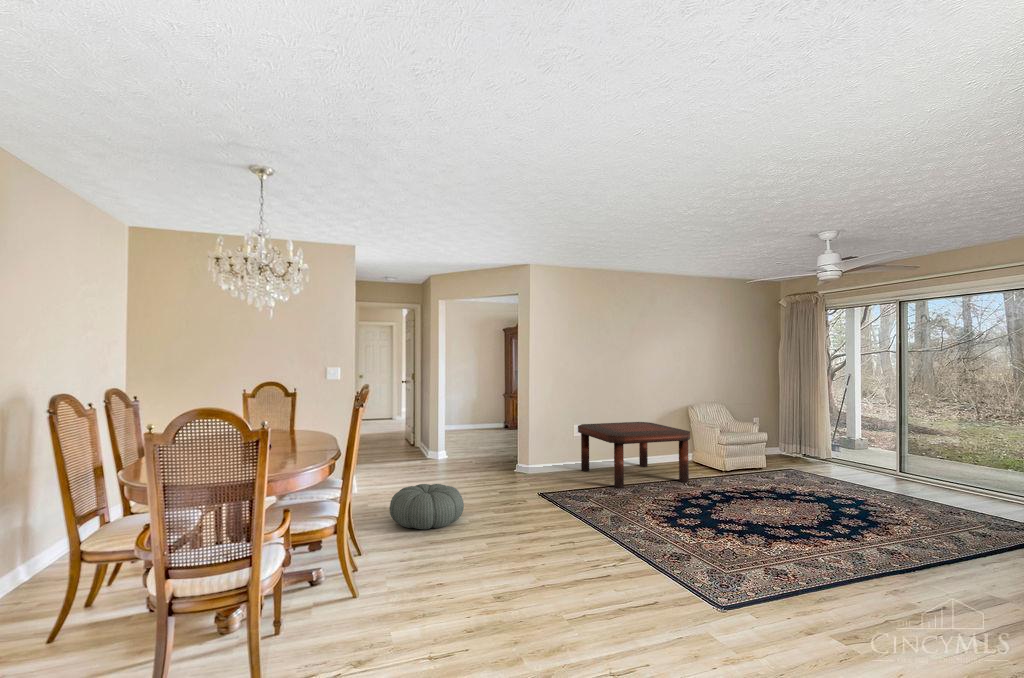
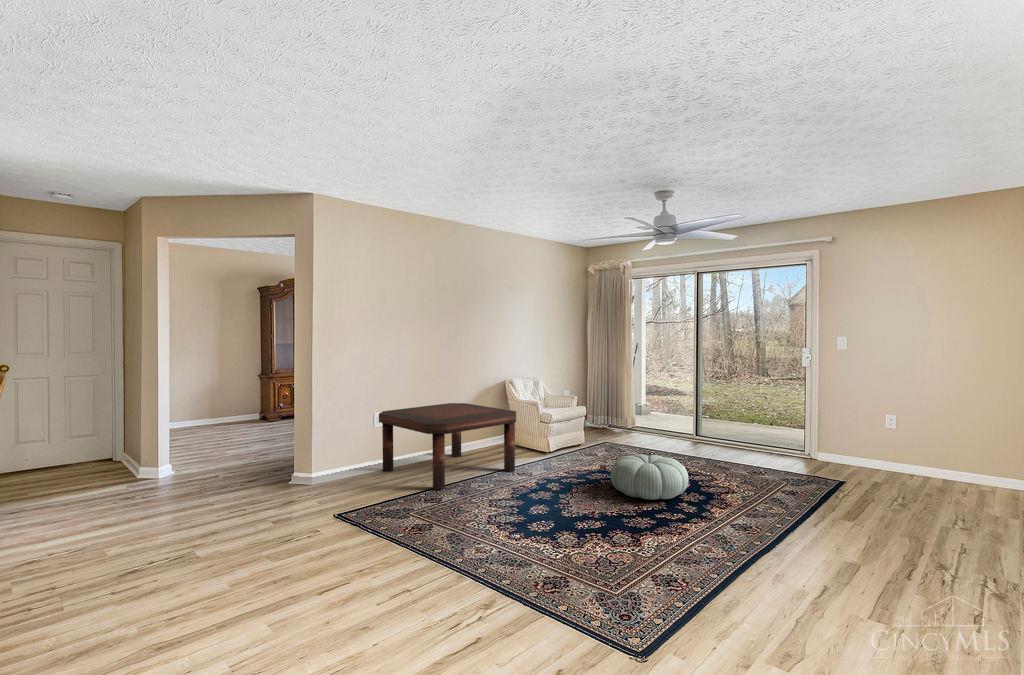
pouf: present [390,484,464,529] -> present [611,454,689,500]

